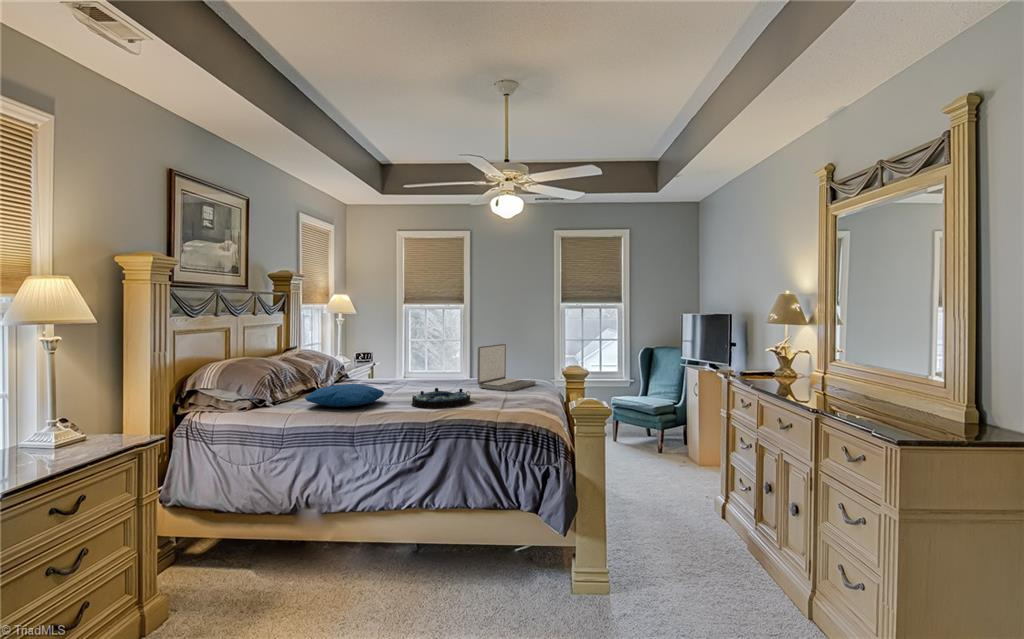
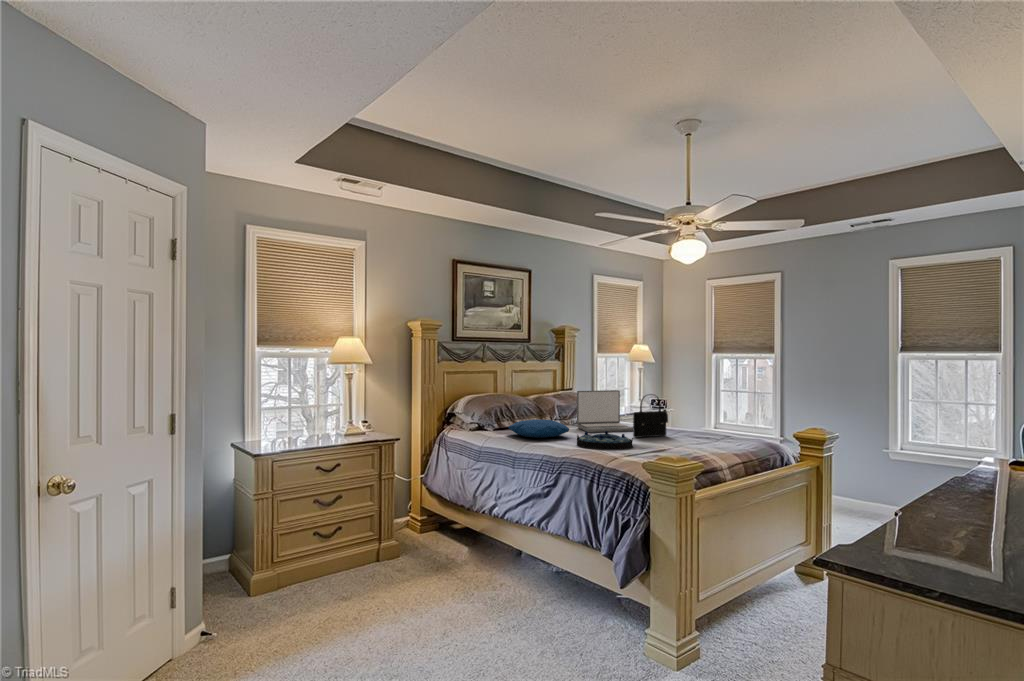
laptop: present [477,344,536,391] -> present [577,390,633,433]
handbag: none [439,346,464,392] -> present [633,394,668,437]

